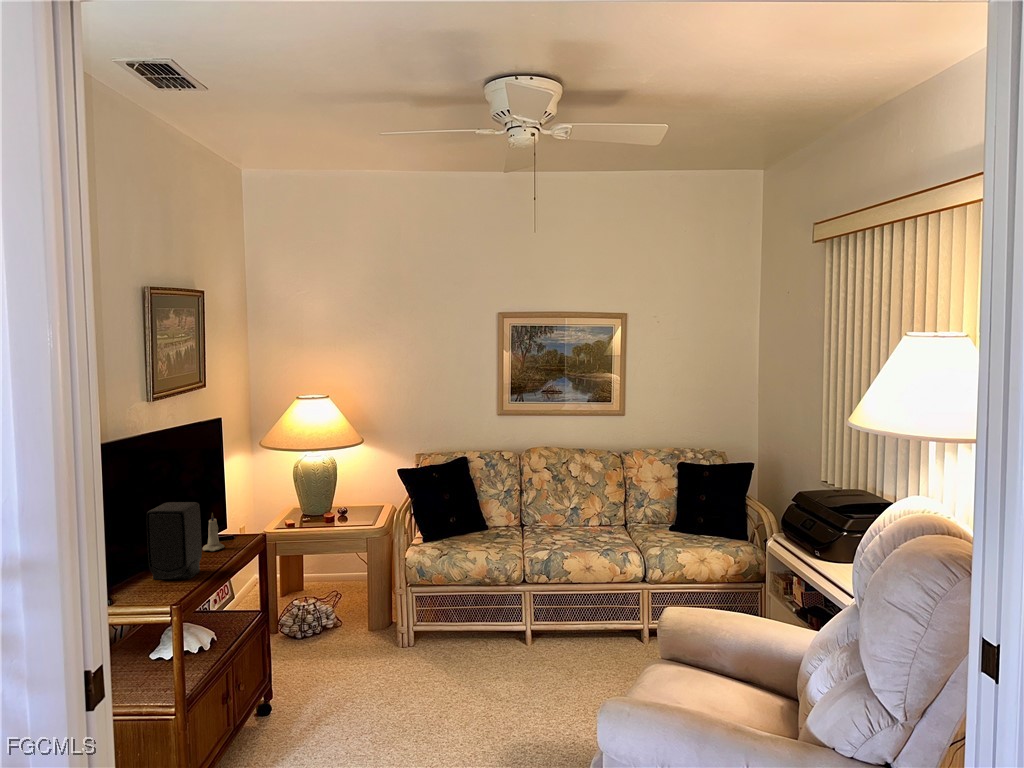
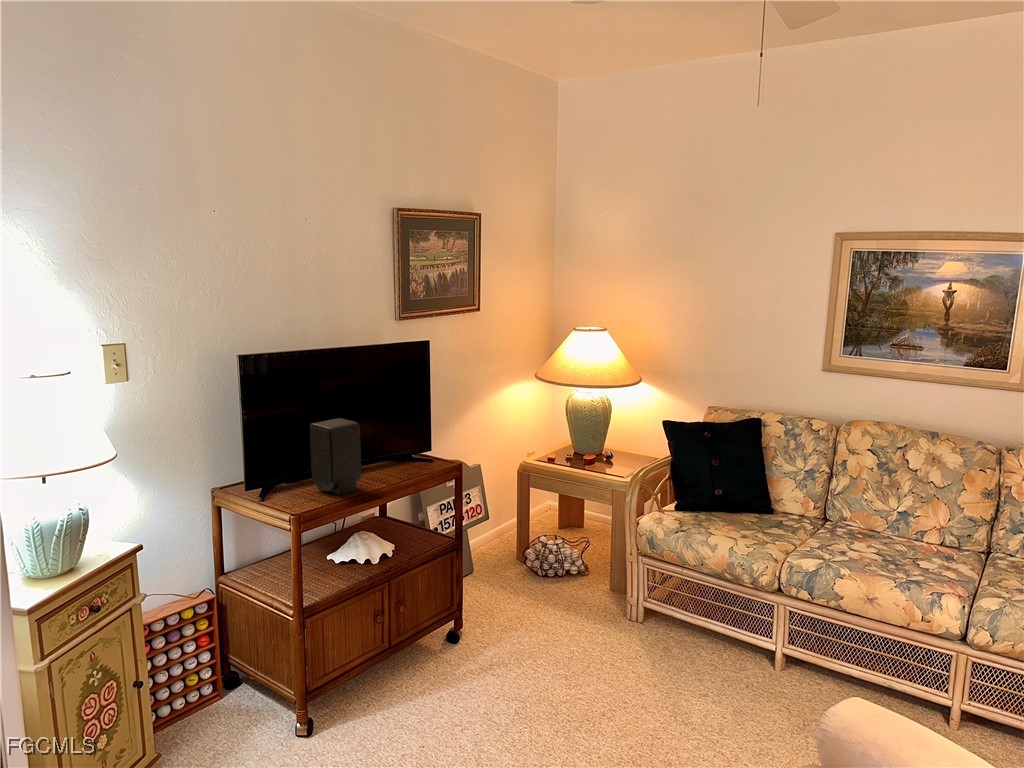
candle: present [202,513,224,551] -> none [394,435,416,473]

